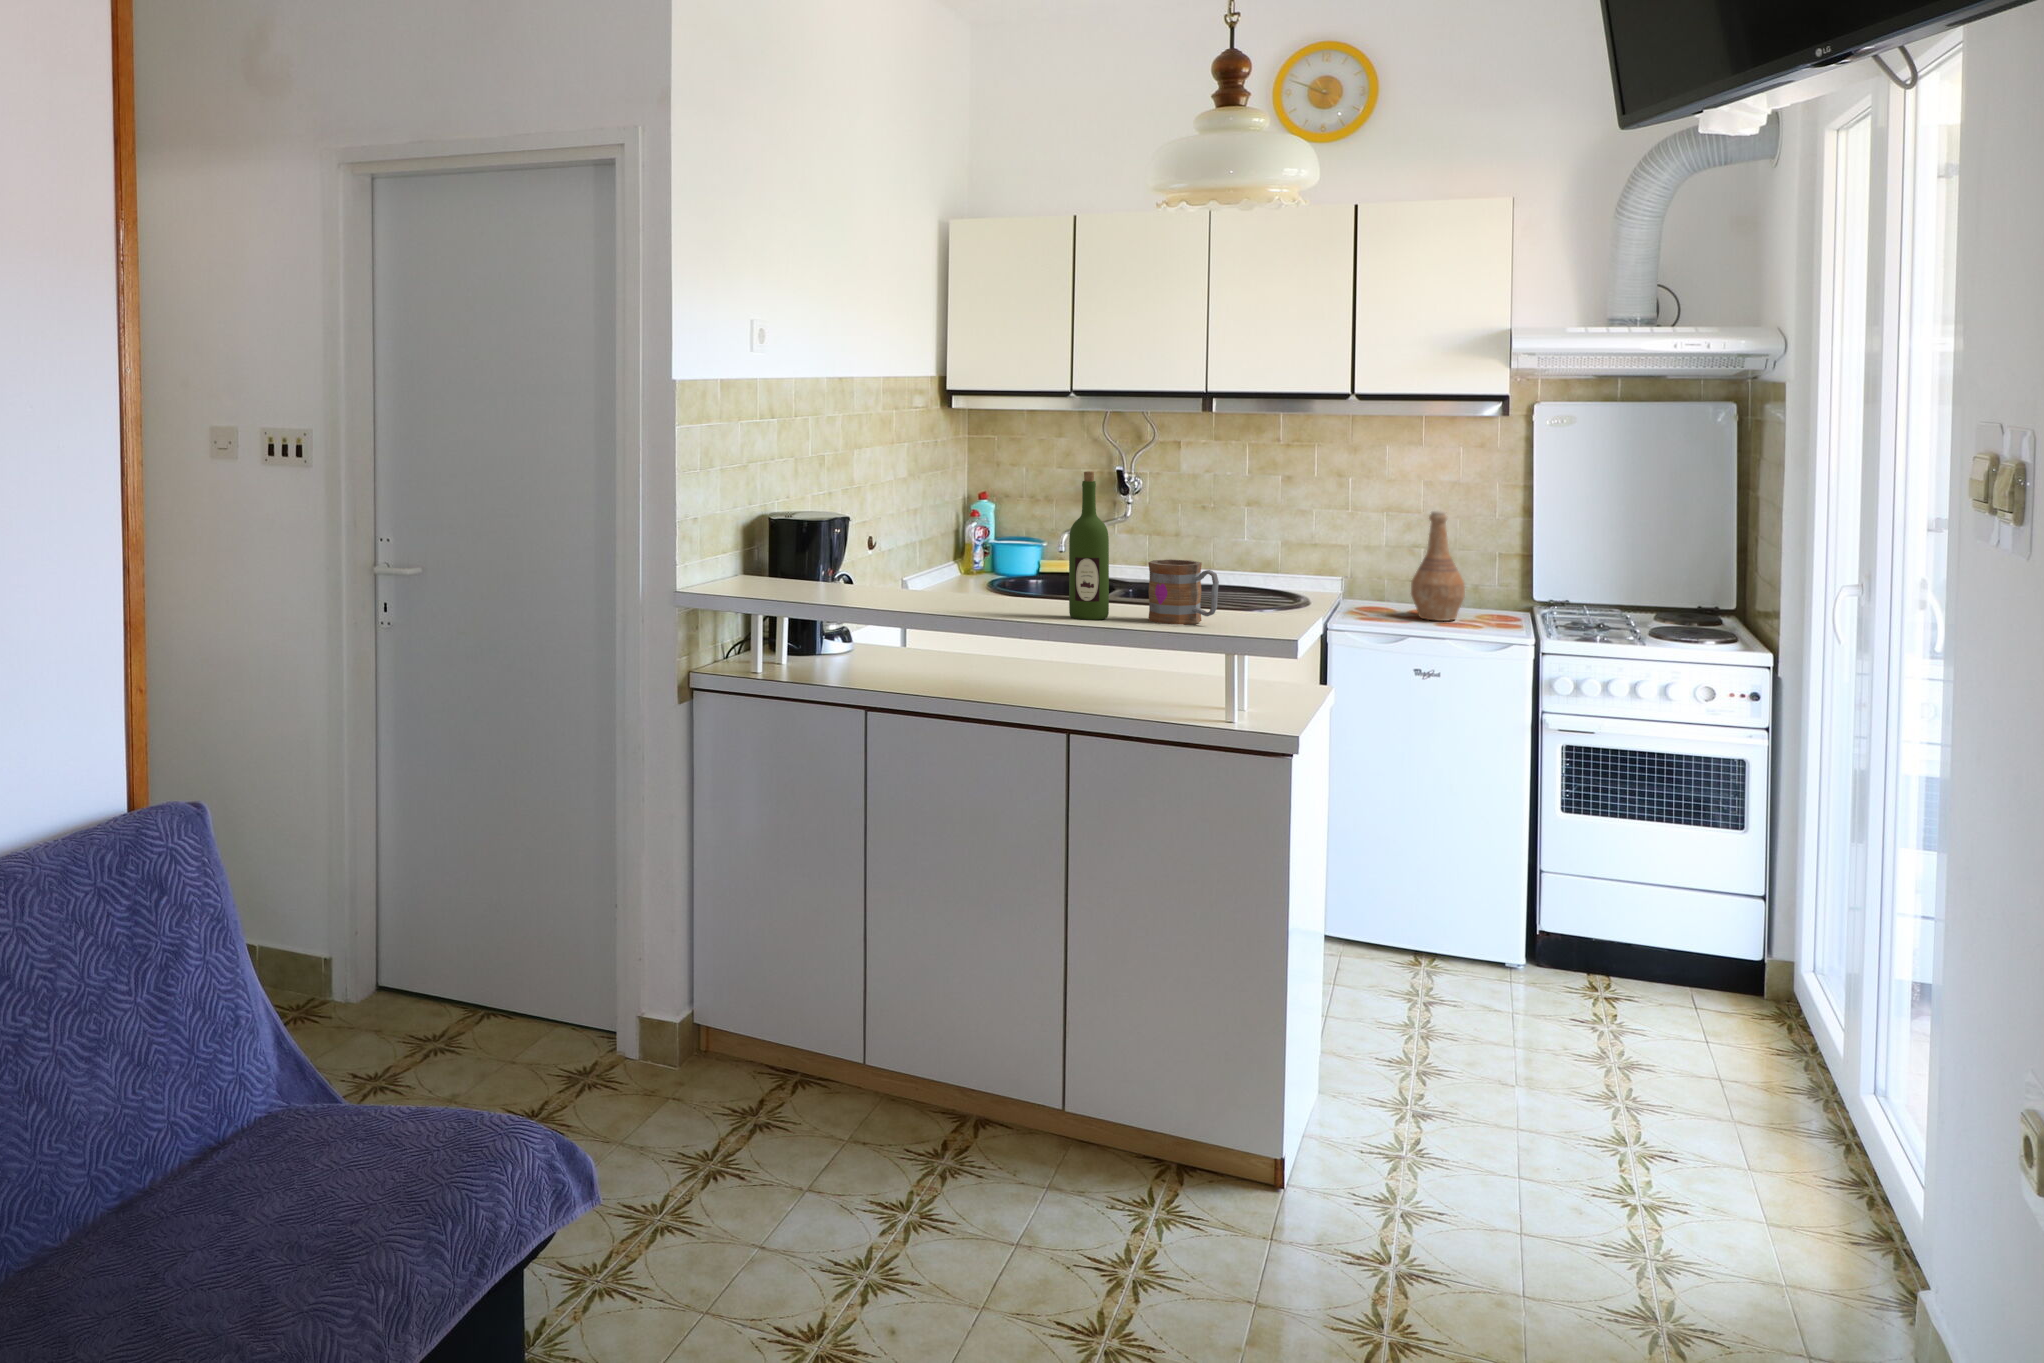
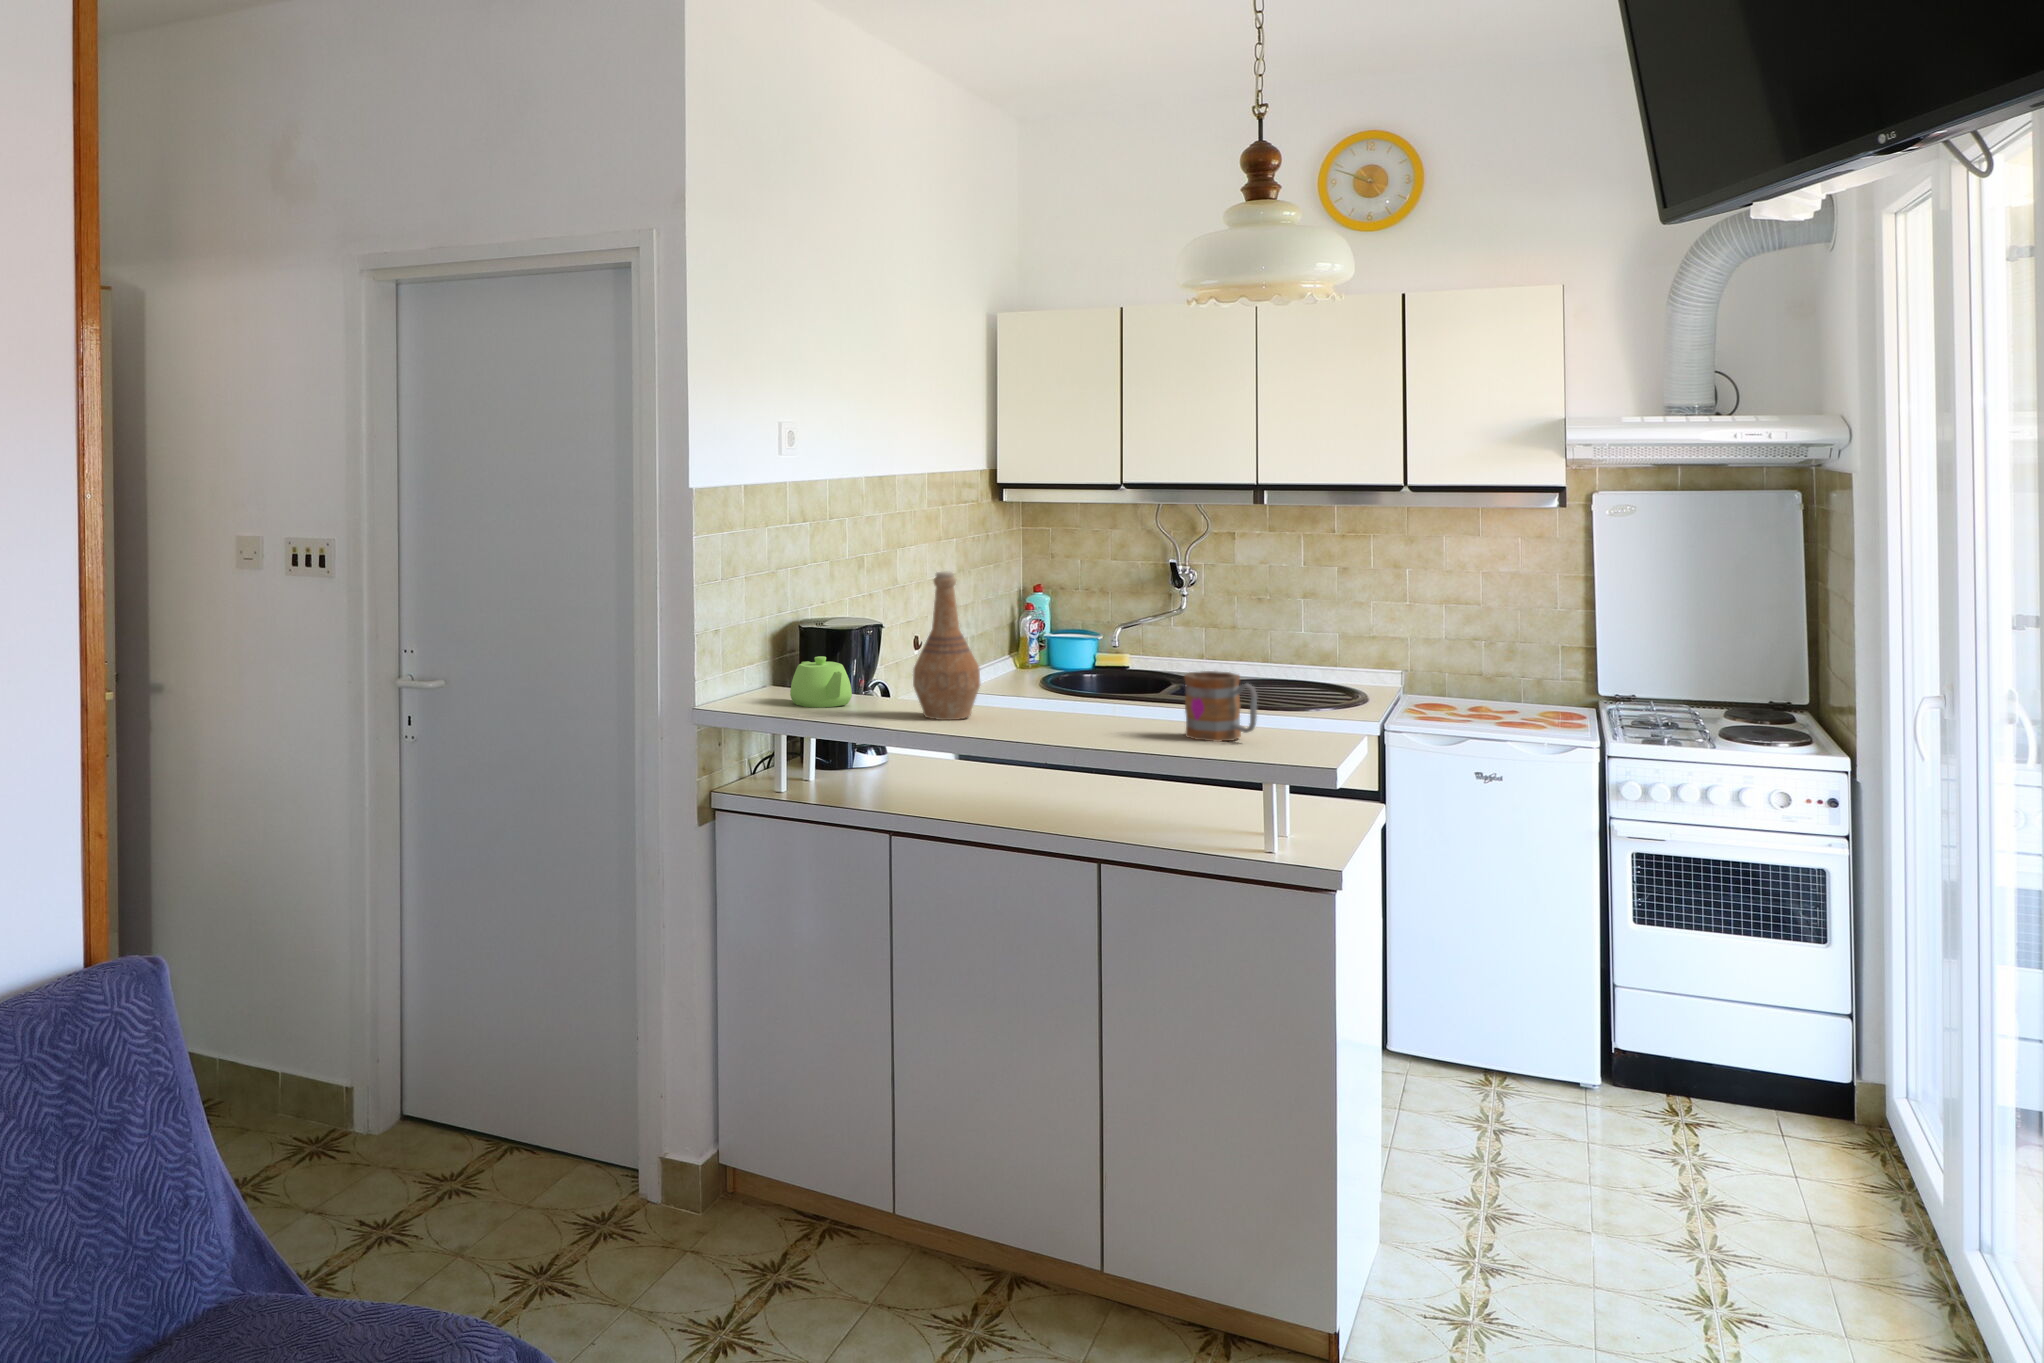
wine bottle: present [1069,471,1109,620] -> none [1100,580,1143,737]
vase: present [1411,511,1465,621] -> present [913,572,980,720]
teapot: none [765,546,825,594] -> present [790,656,852,708]

